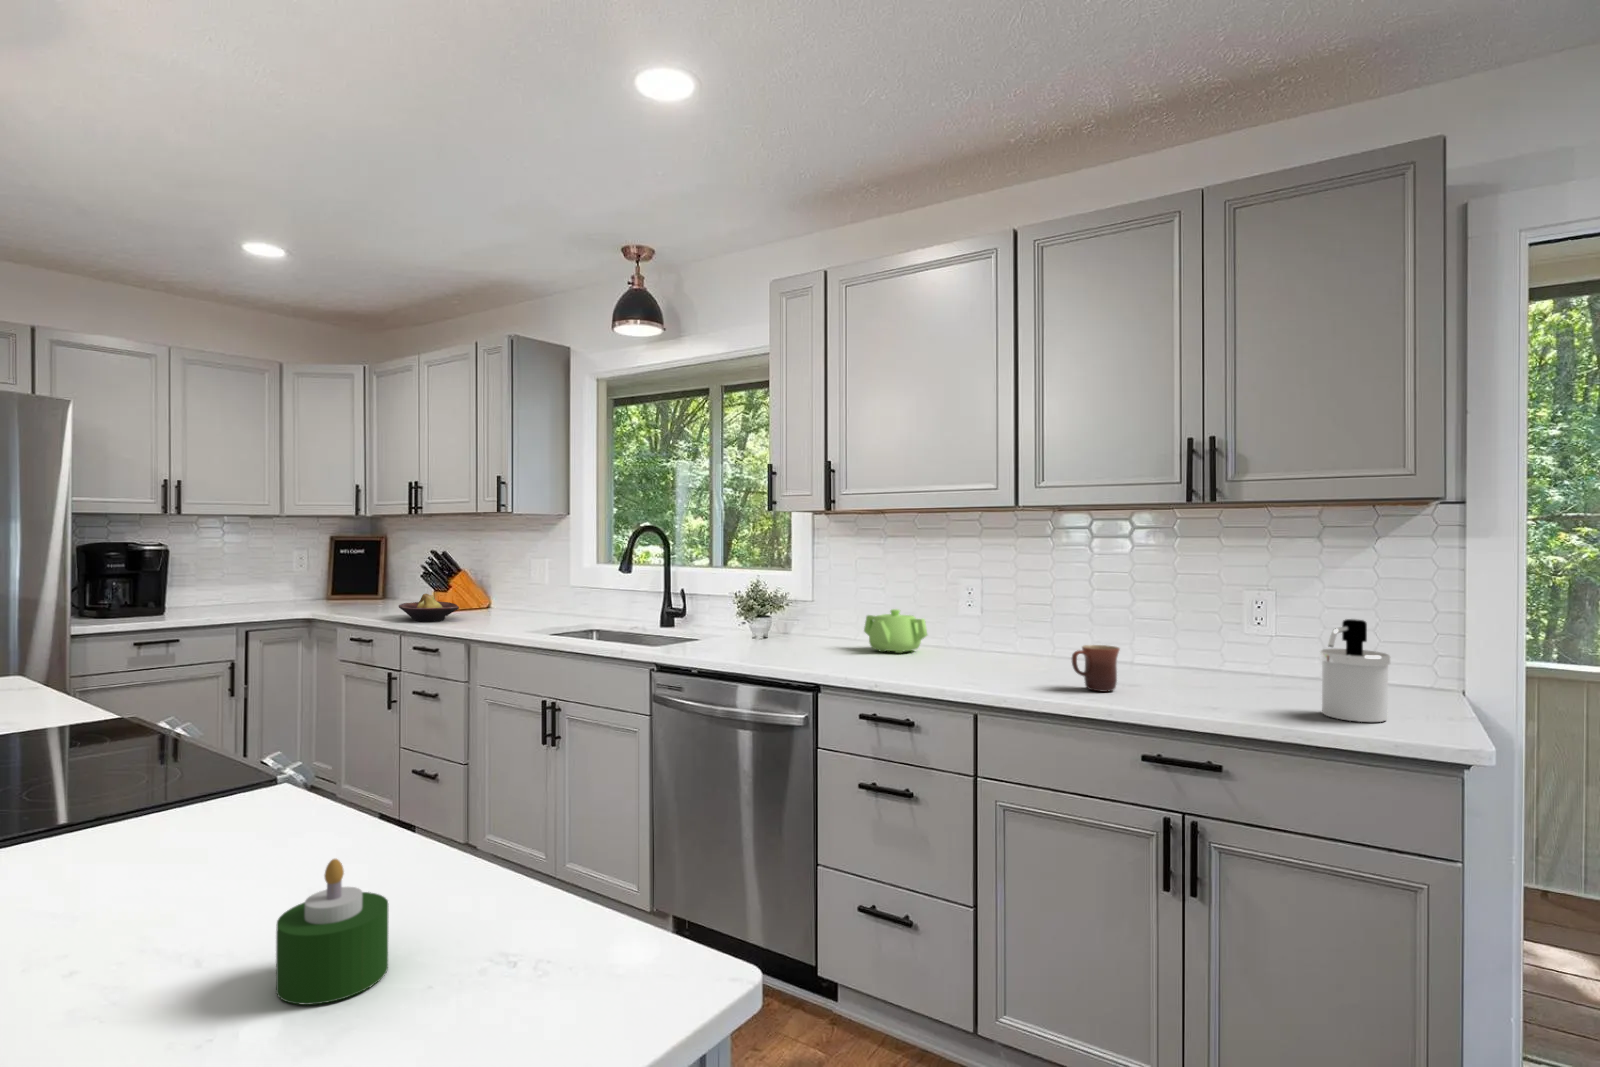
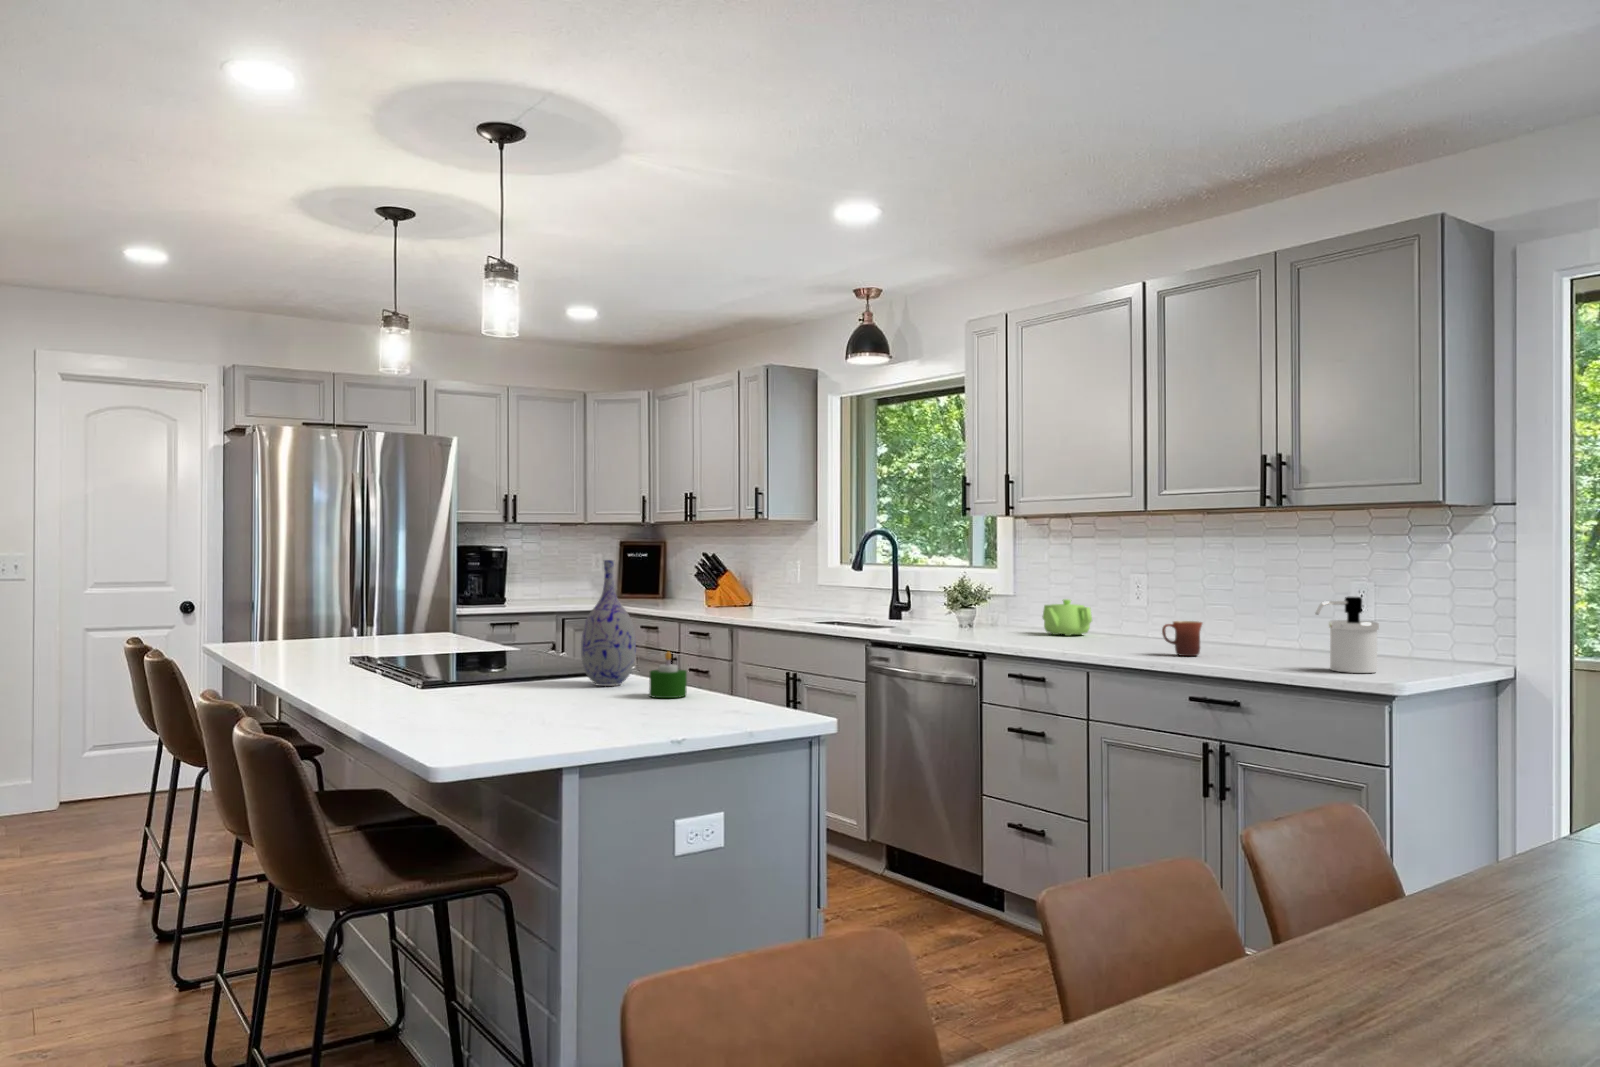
fruit bowl: present [399,594,459,622] -> none [678,589,725,612]
vase: none [97,605,261,926] -> present [581,560,636,686]

